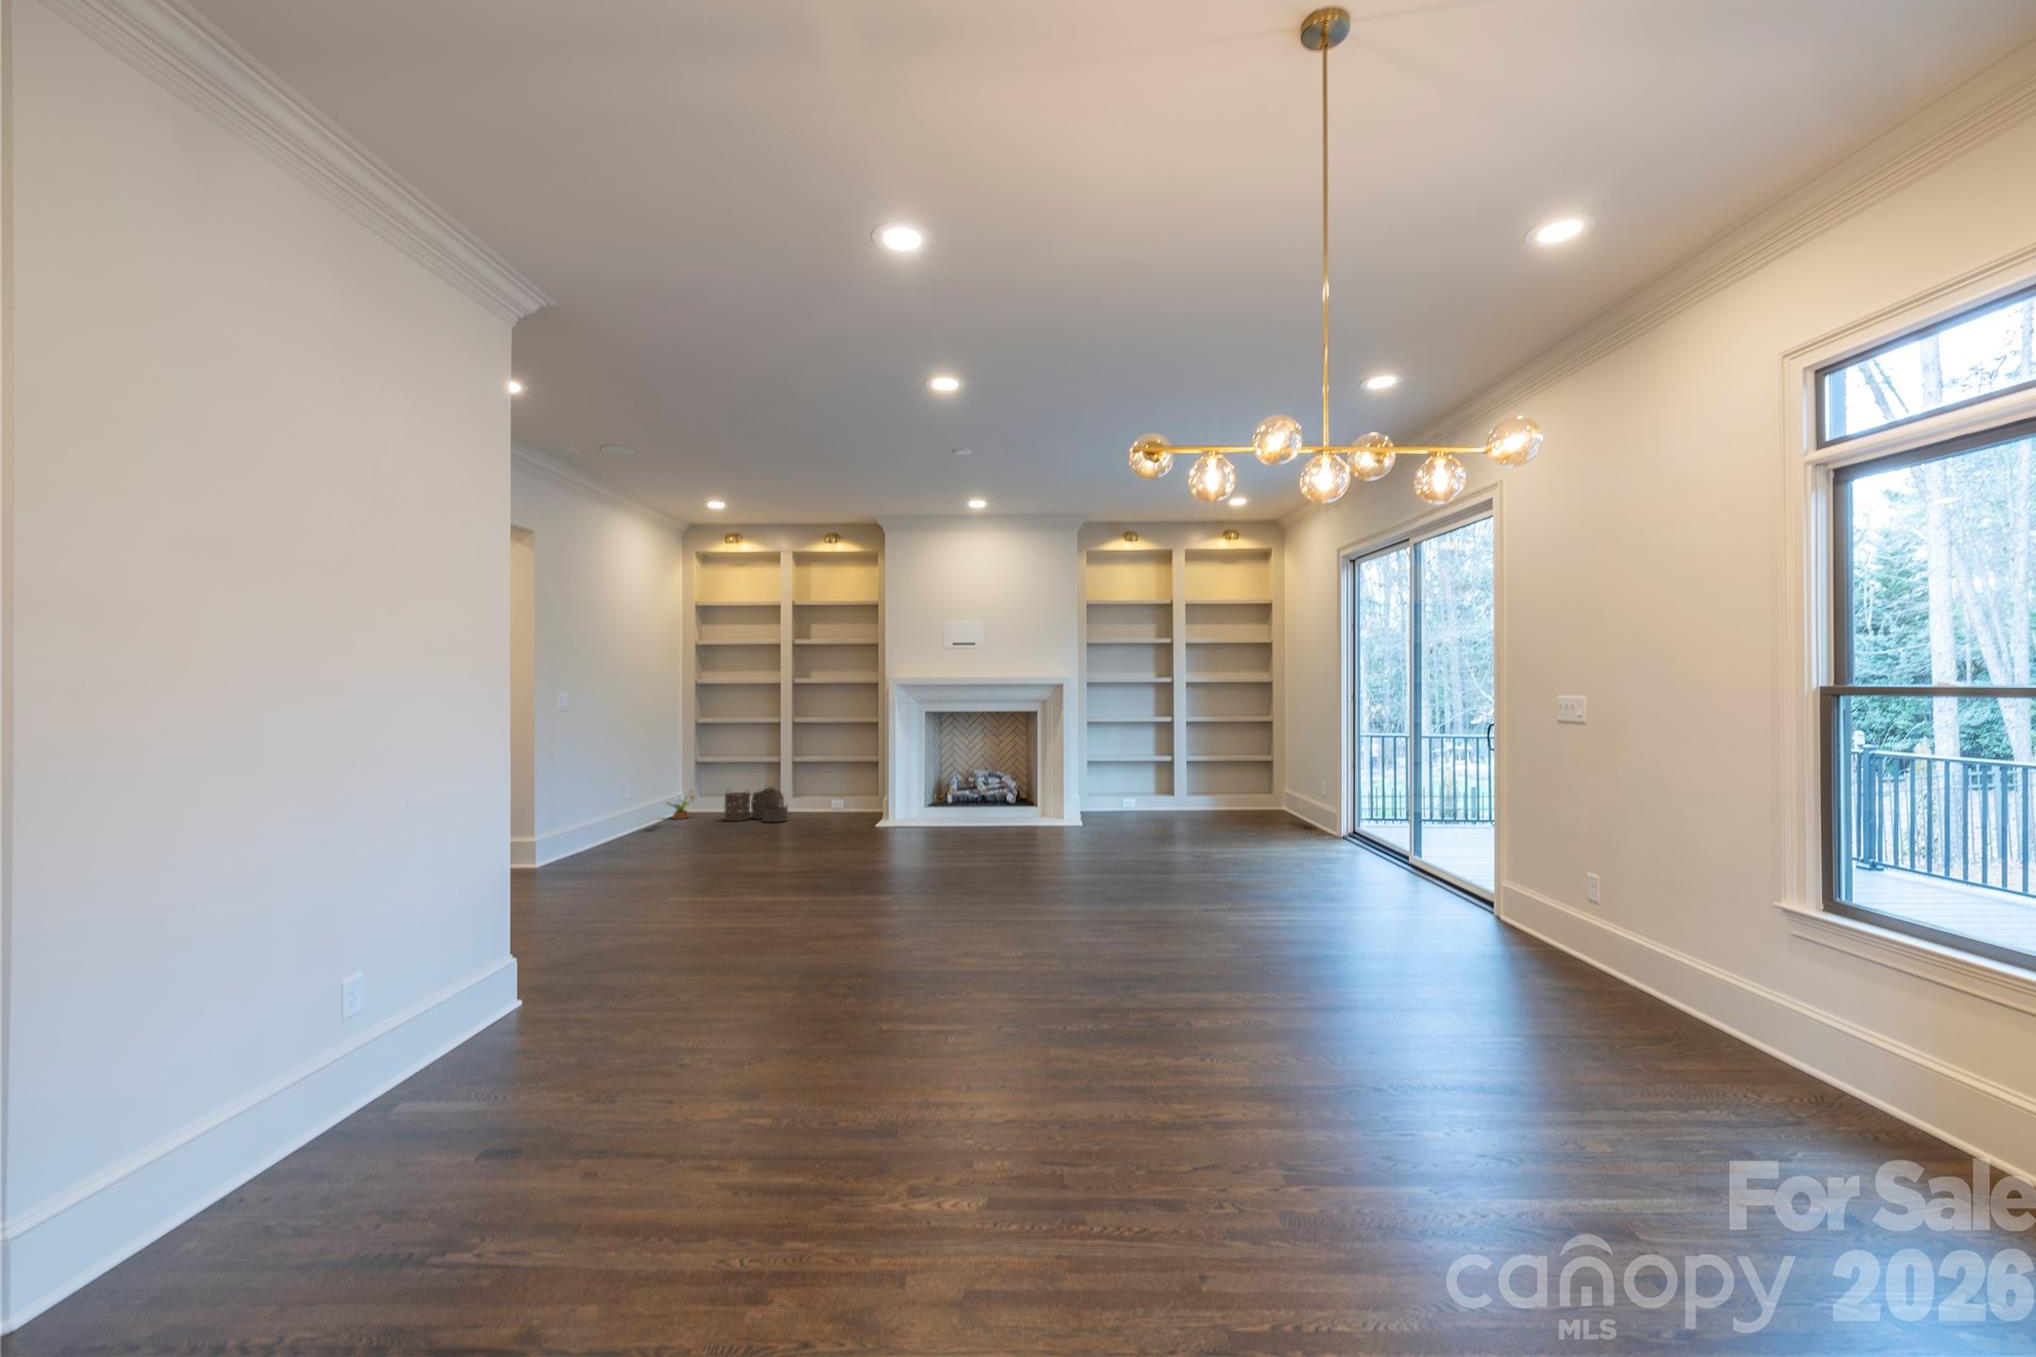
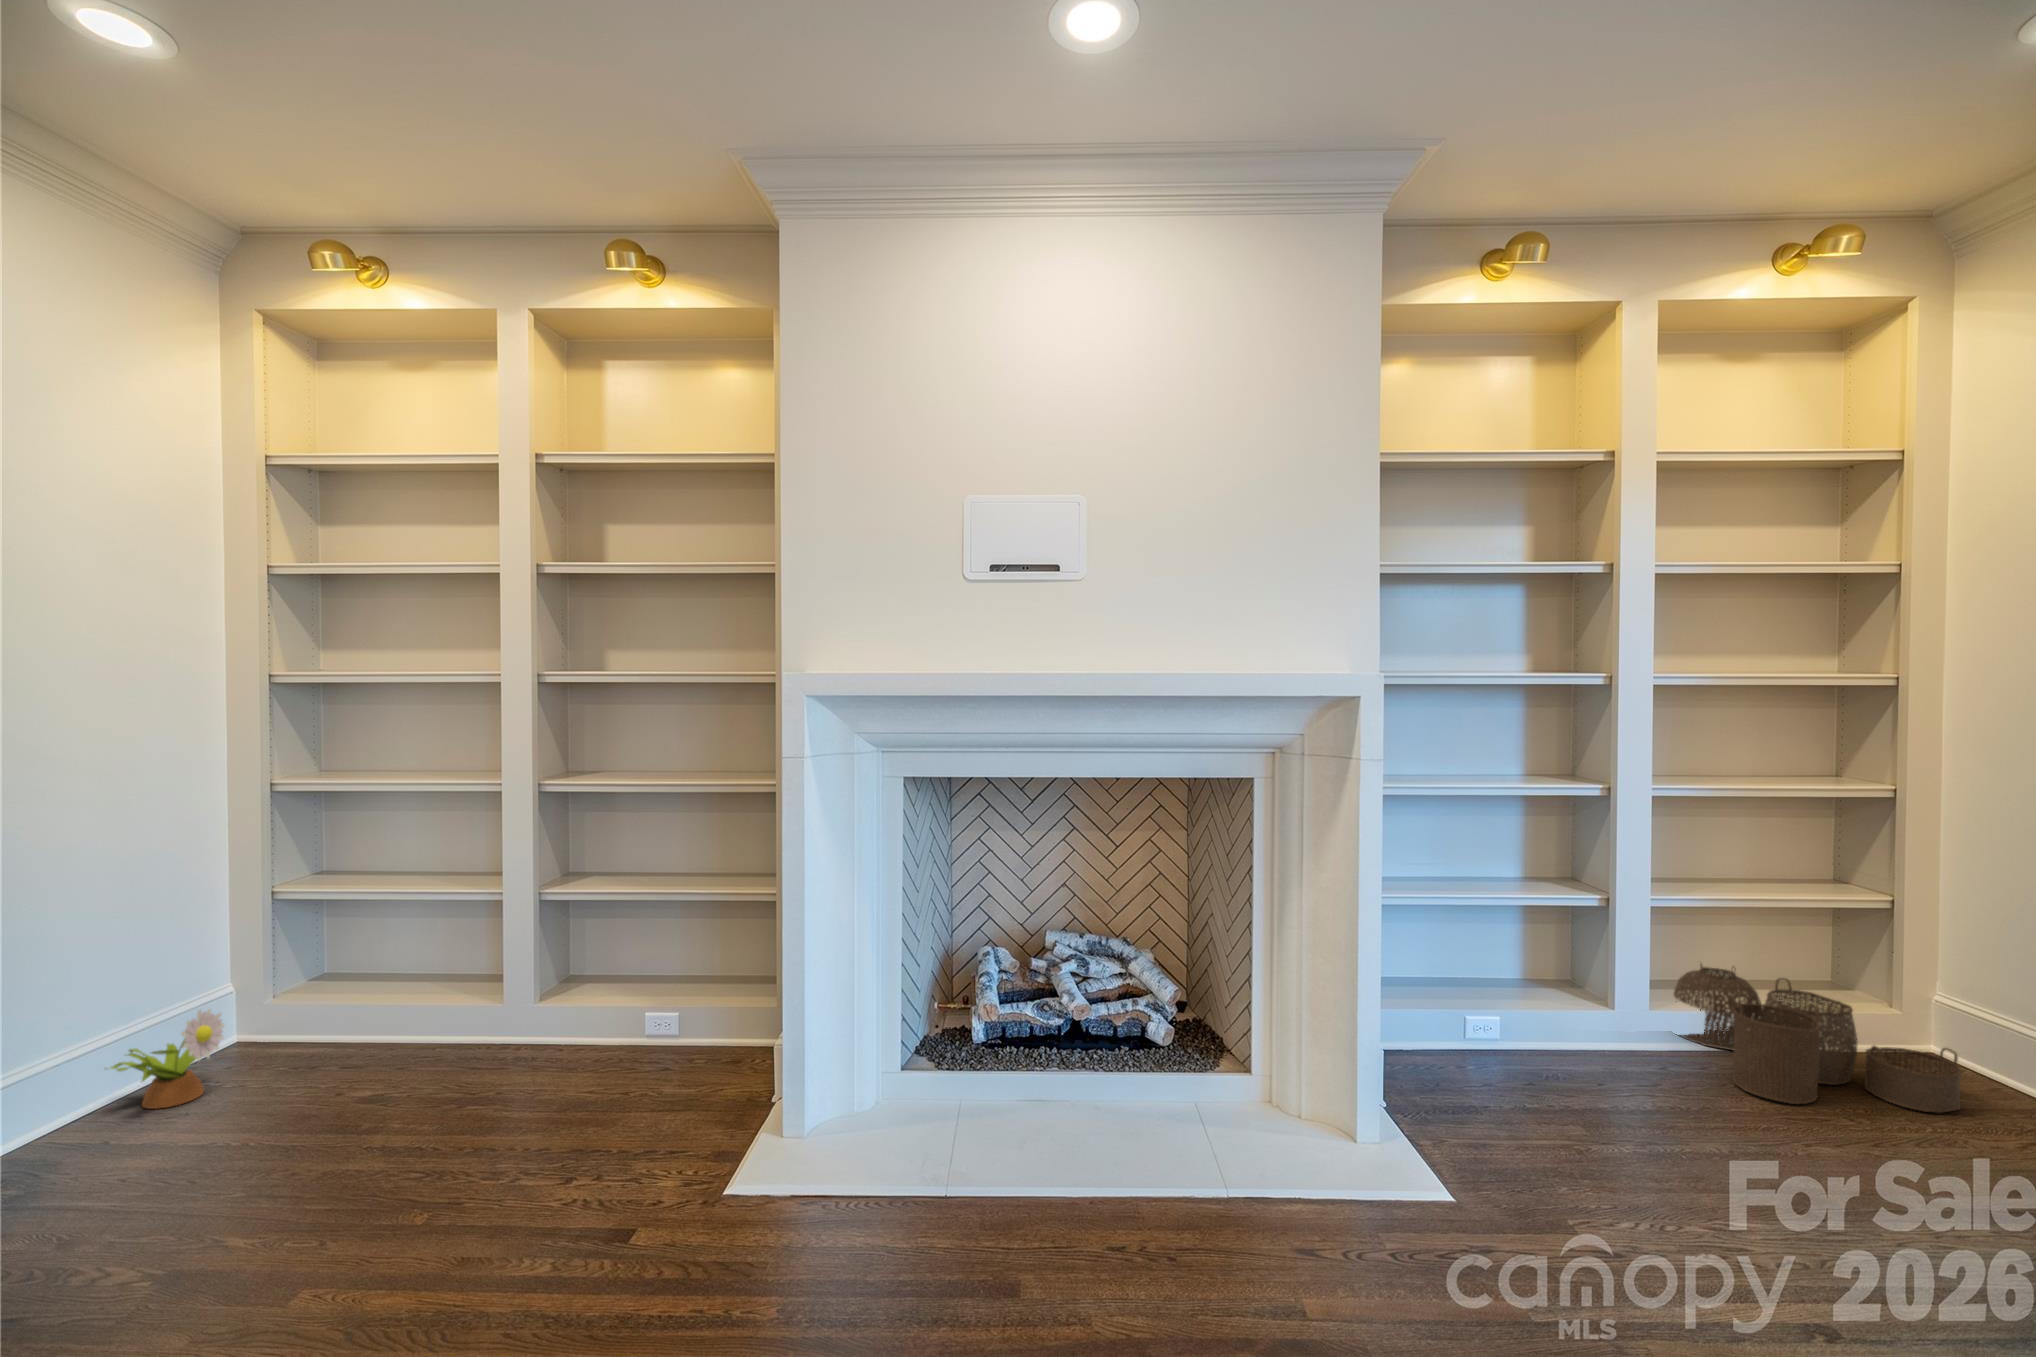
woven basket: present [725,787,788,822] -> present [1674,964,1962,1113]

